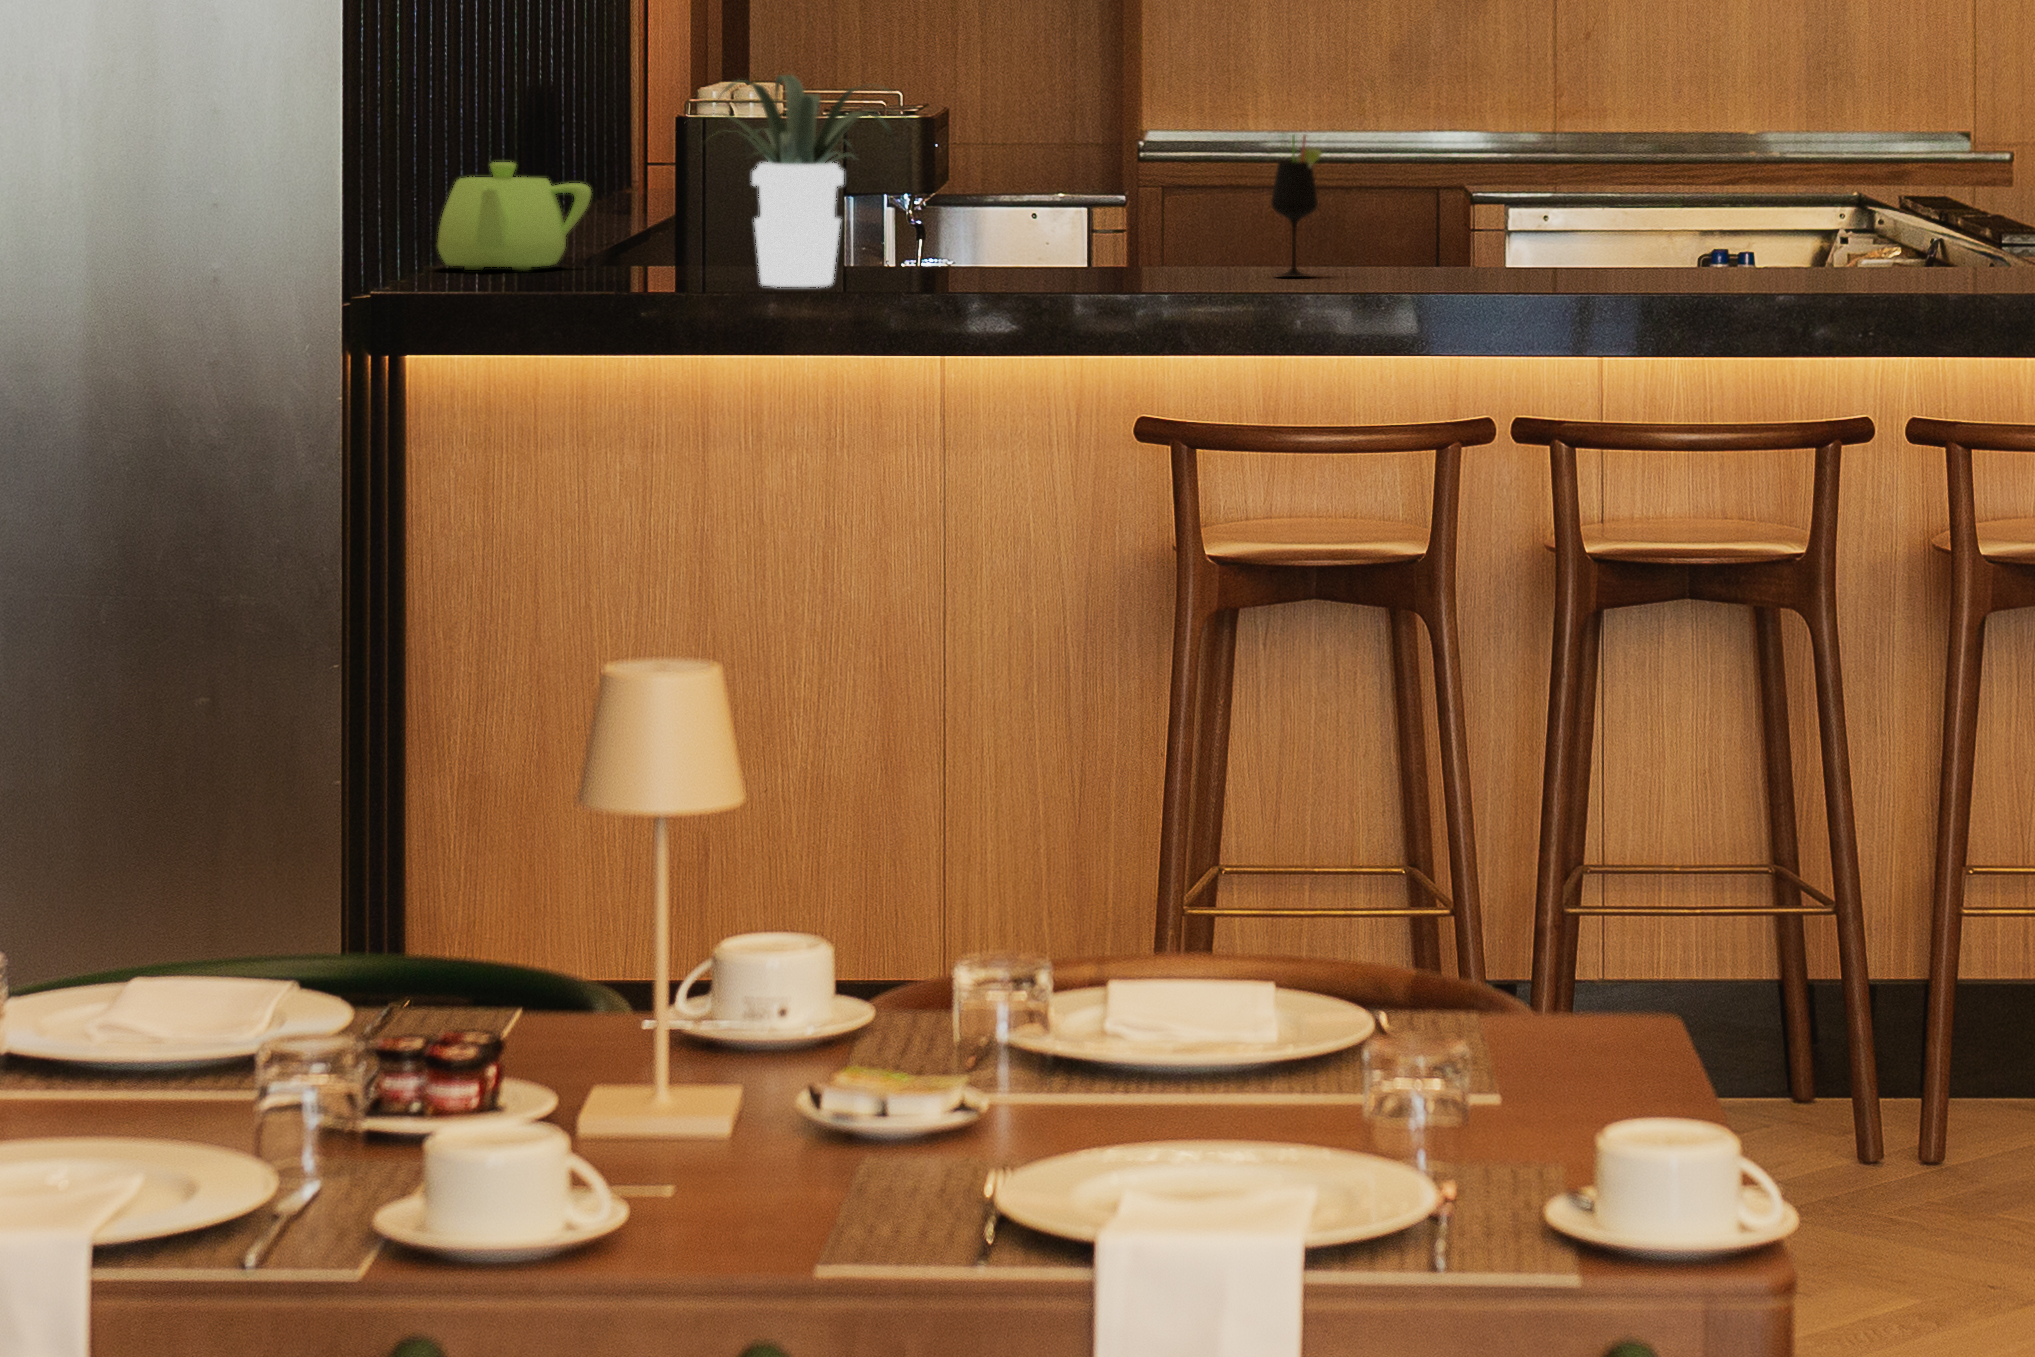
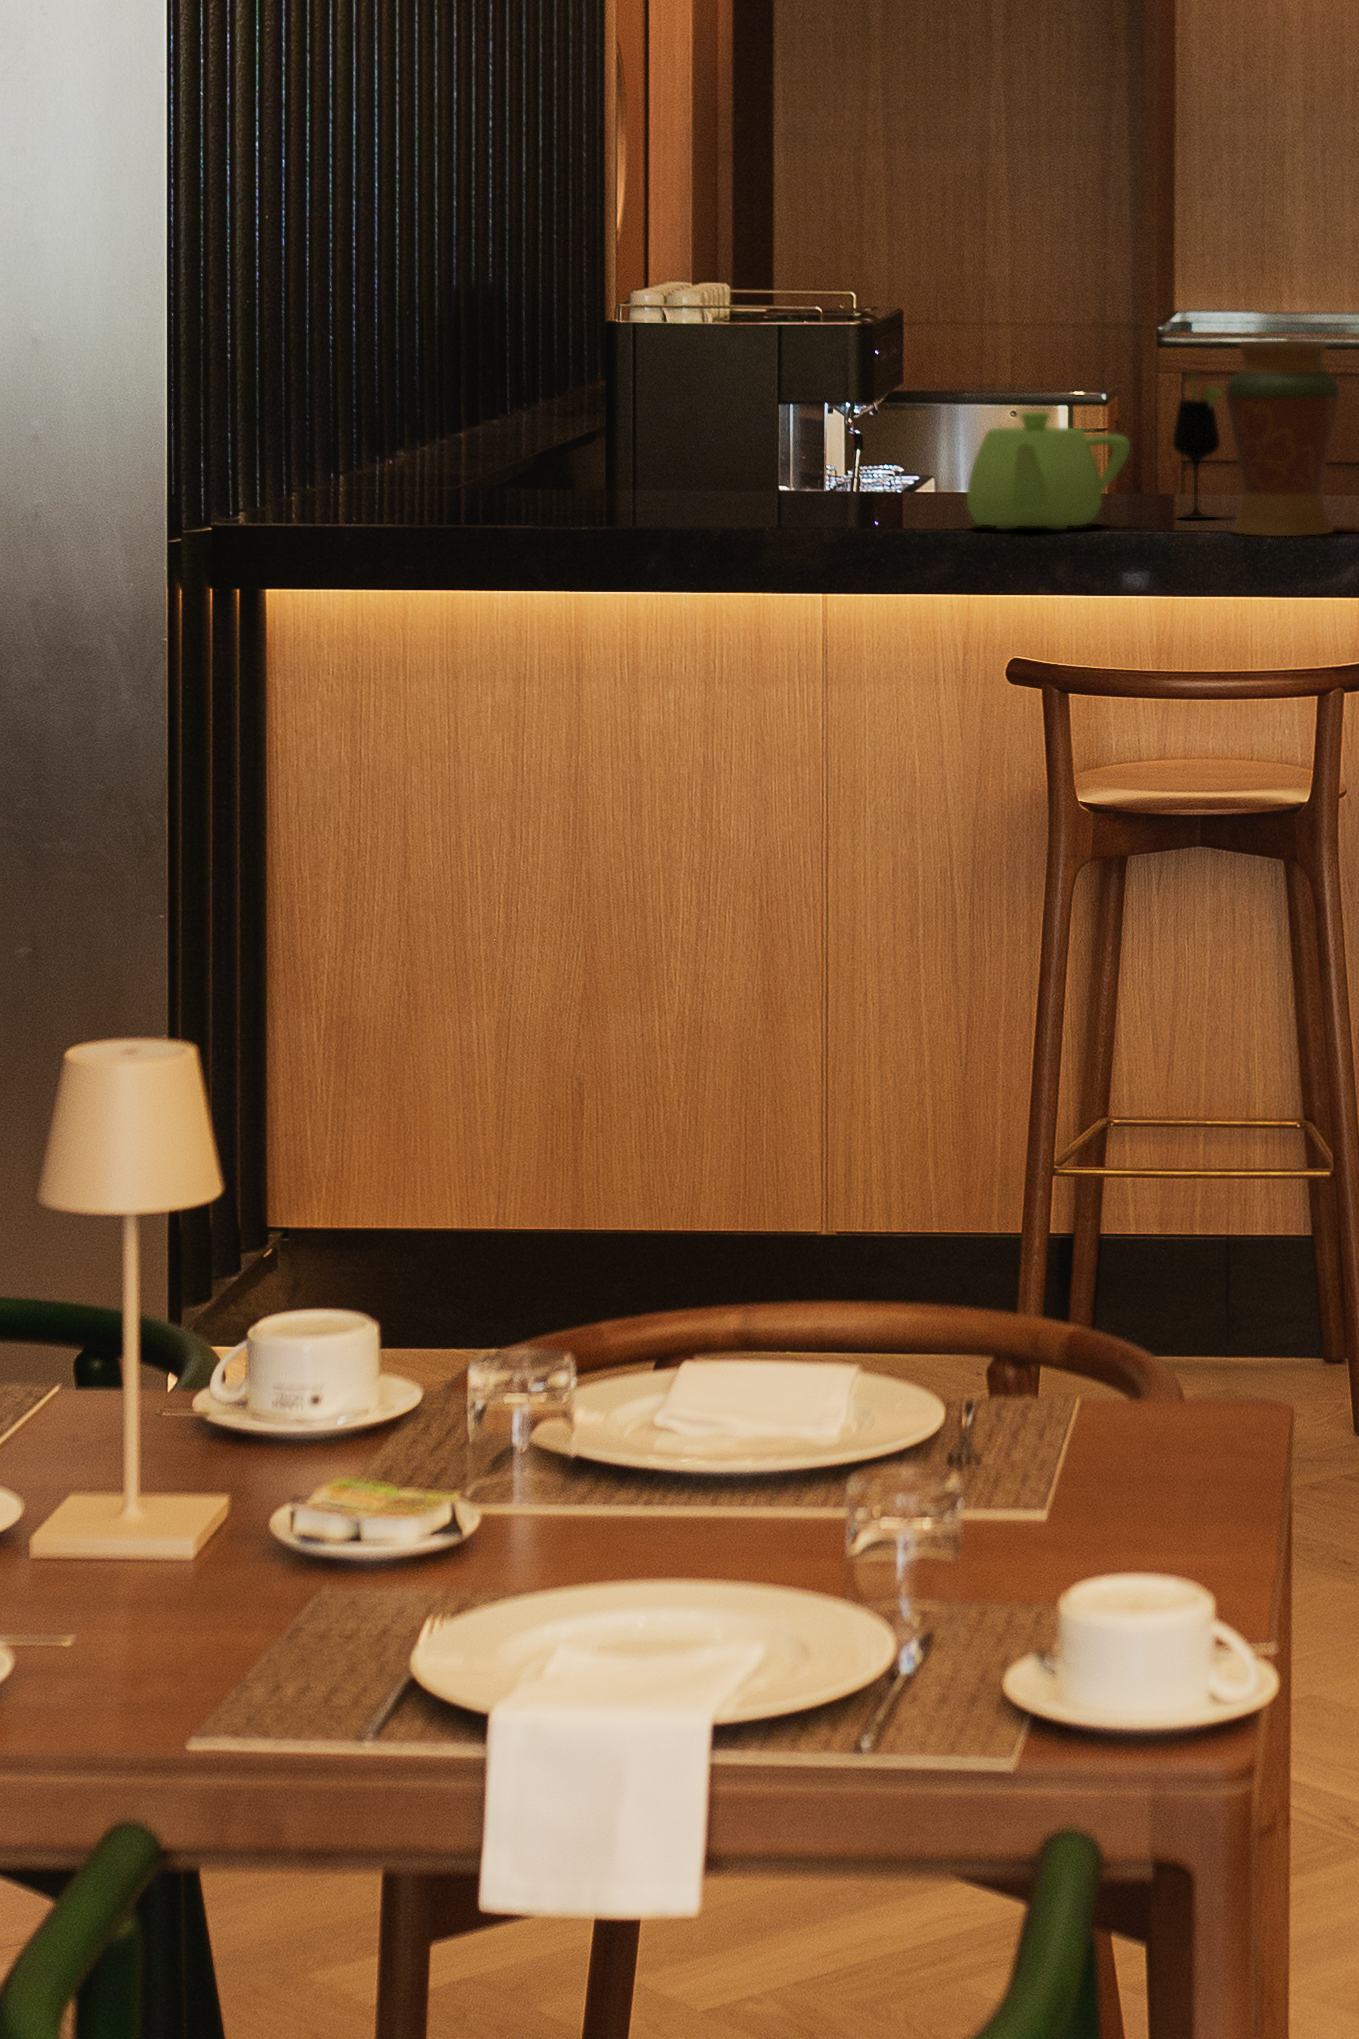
potted plant: present [713,75,915,287] -> none [549,316,807,533]
decorative vase: none [1338,100,1449,289] -> present [1225,340,1340,536]
teapot: present [438,162,591,270] -> present [967,412,1130,530]

